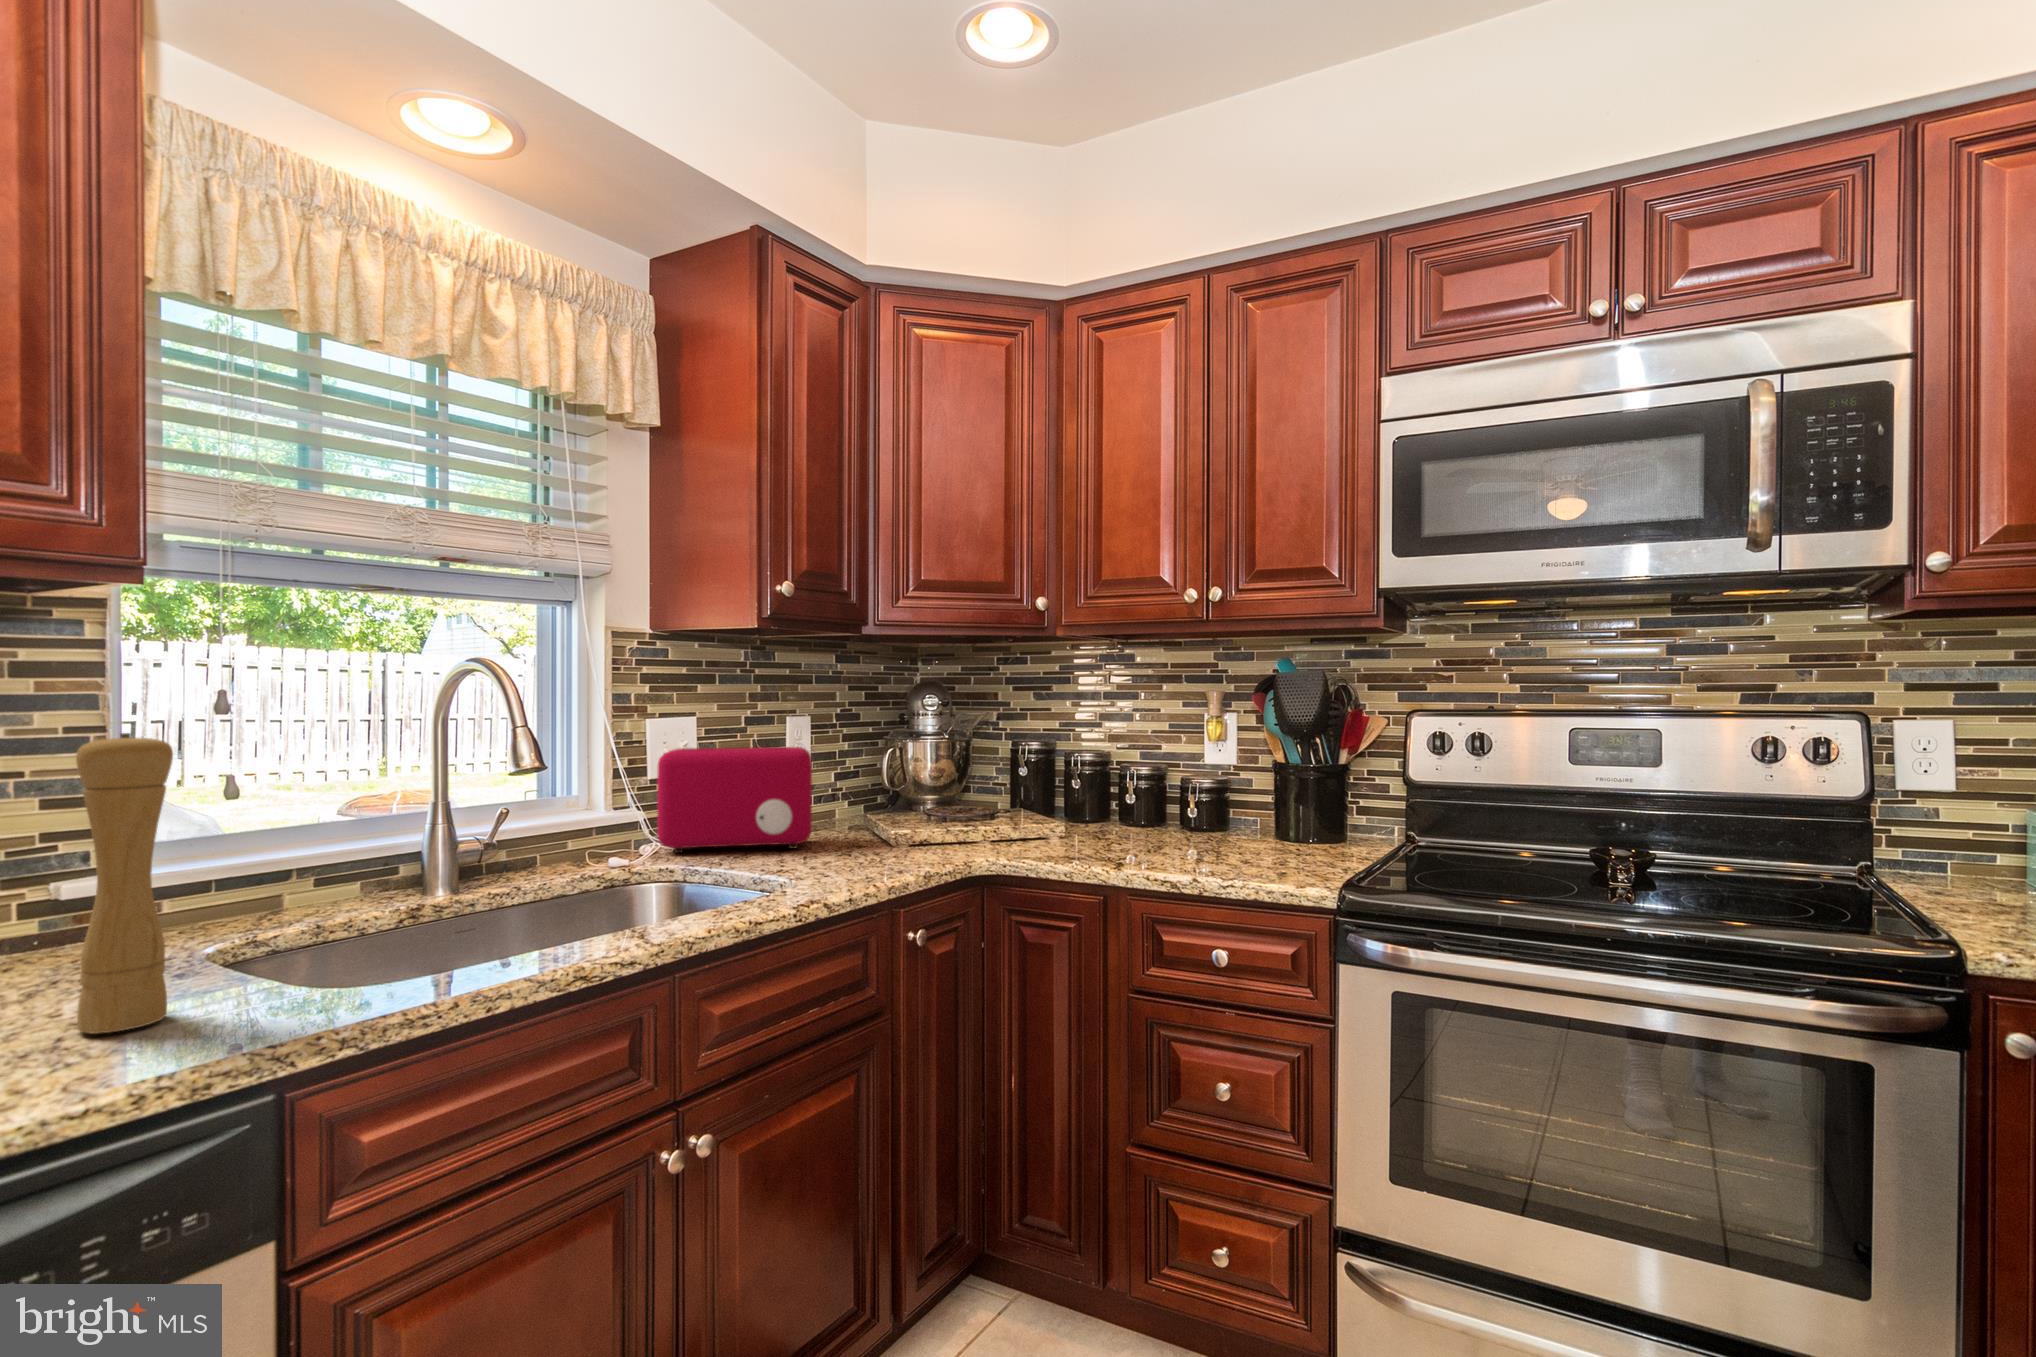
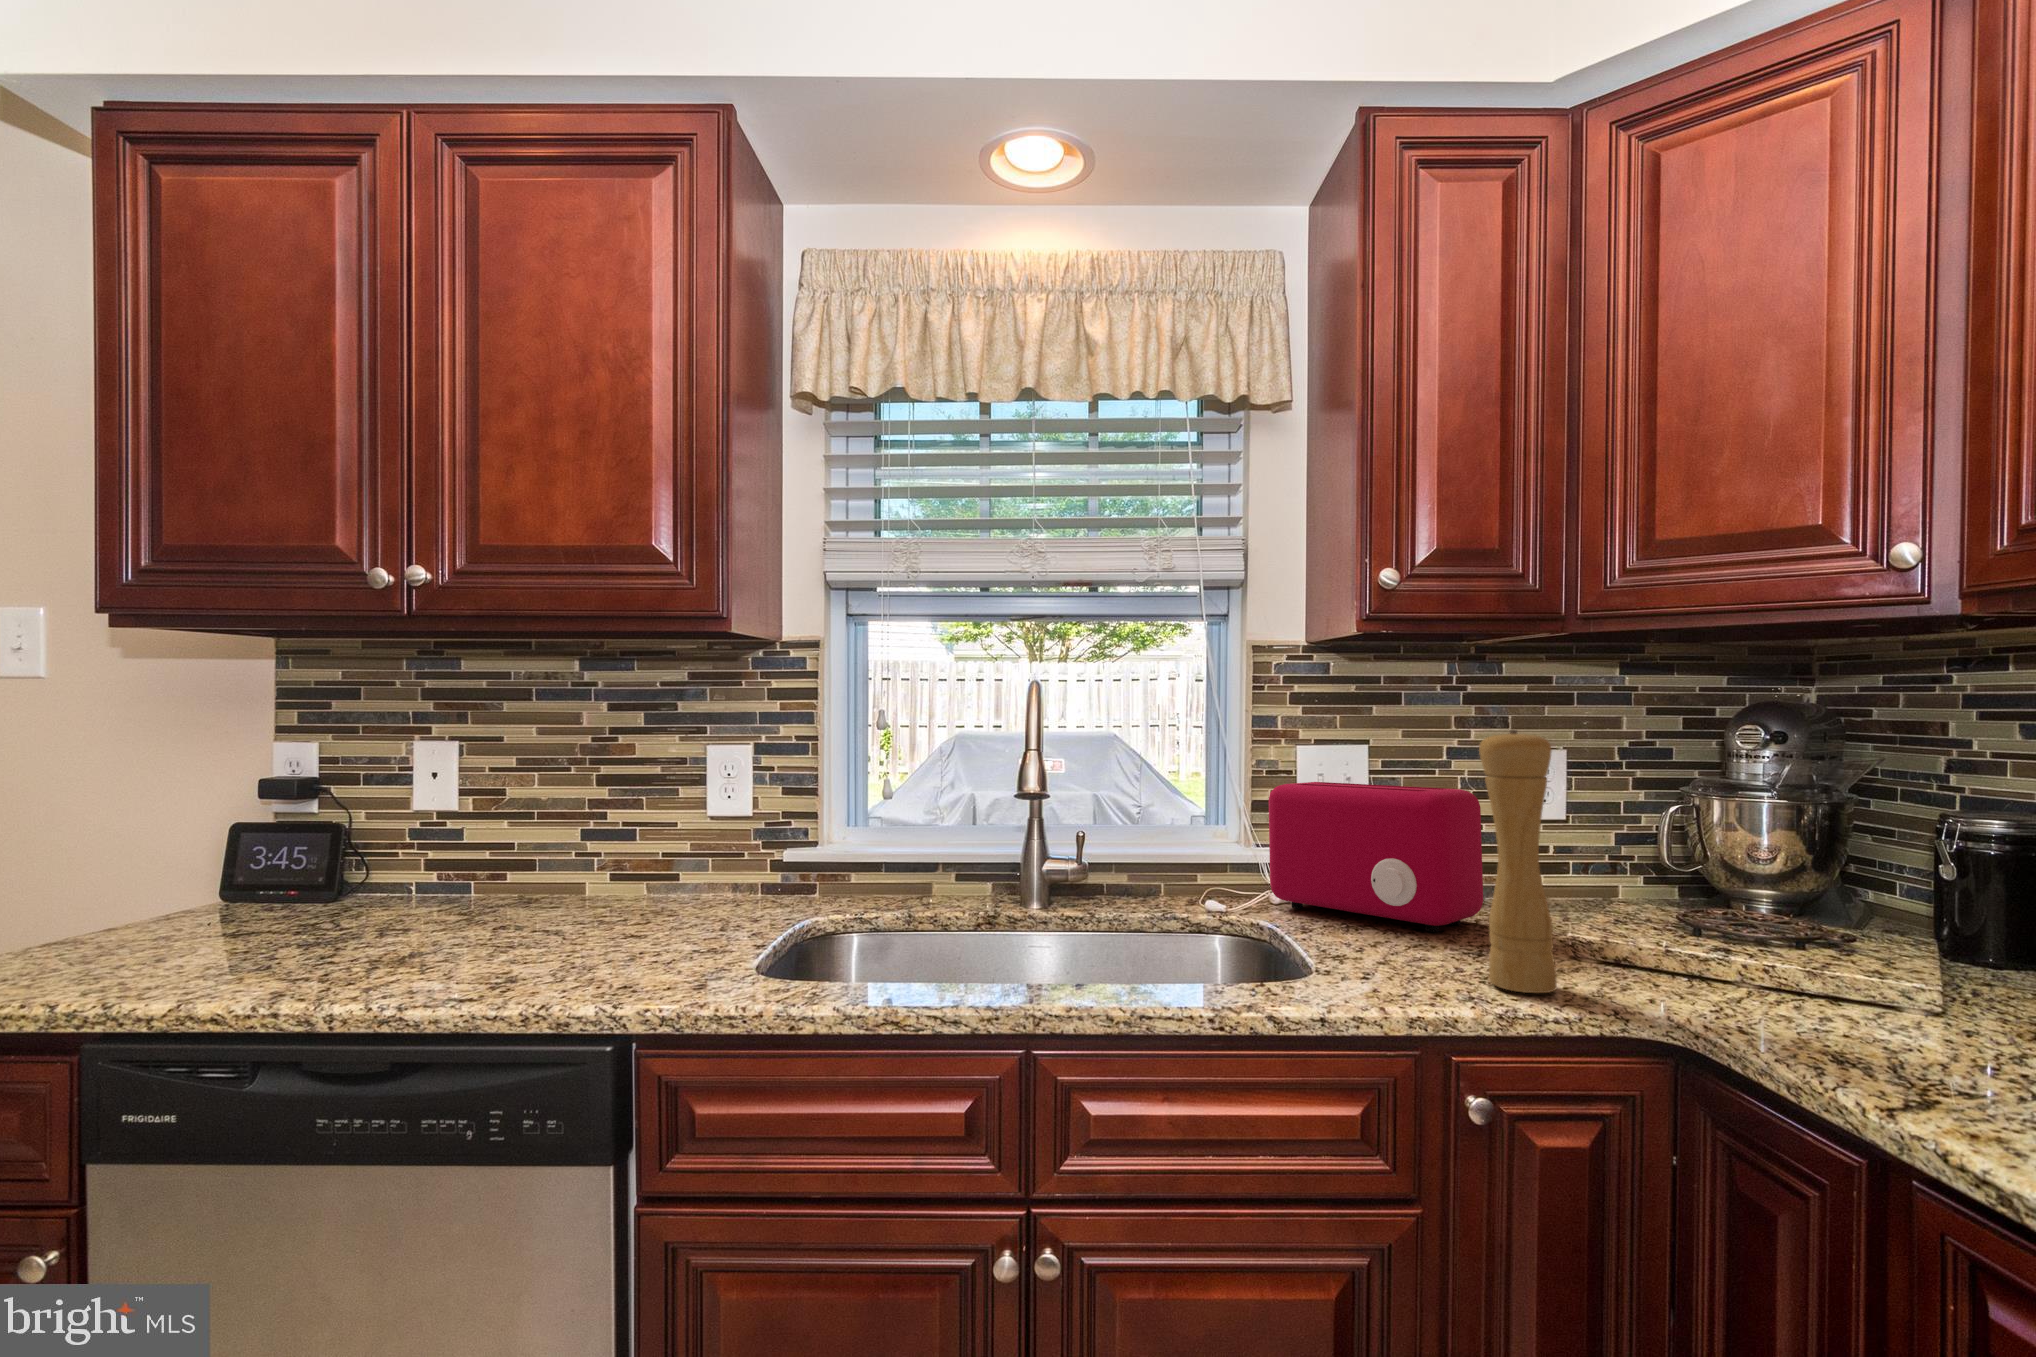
pepper mill: present [76,733,173,1034] -> present [1479,730,1557,993]

